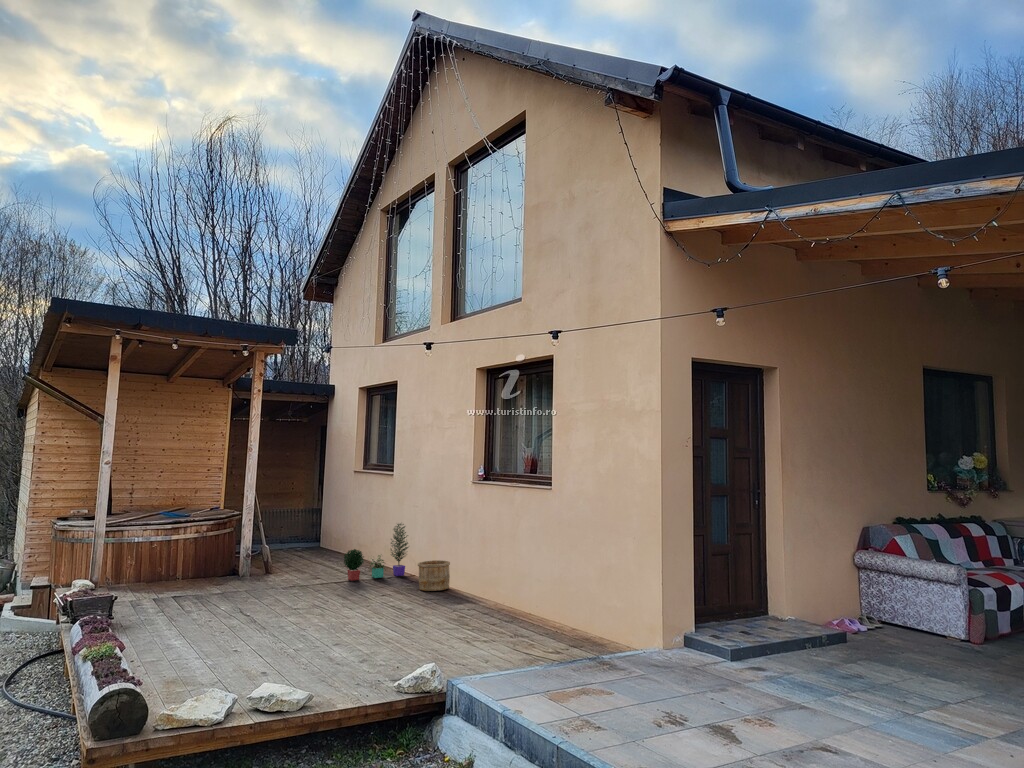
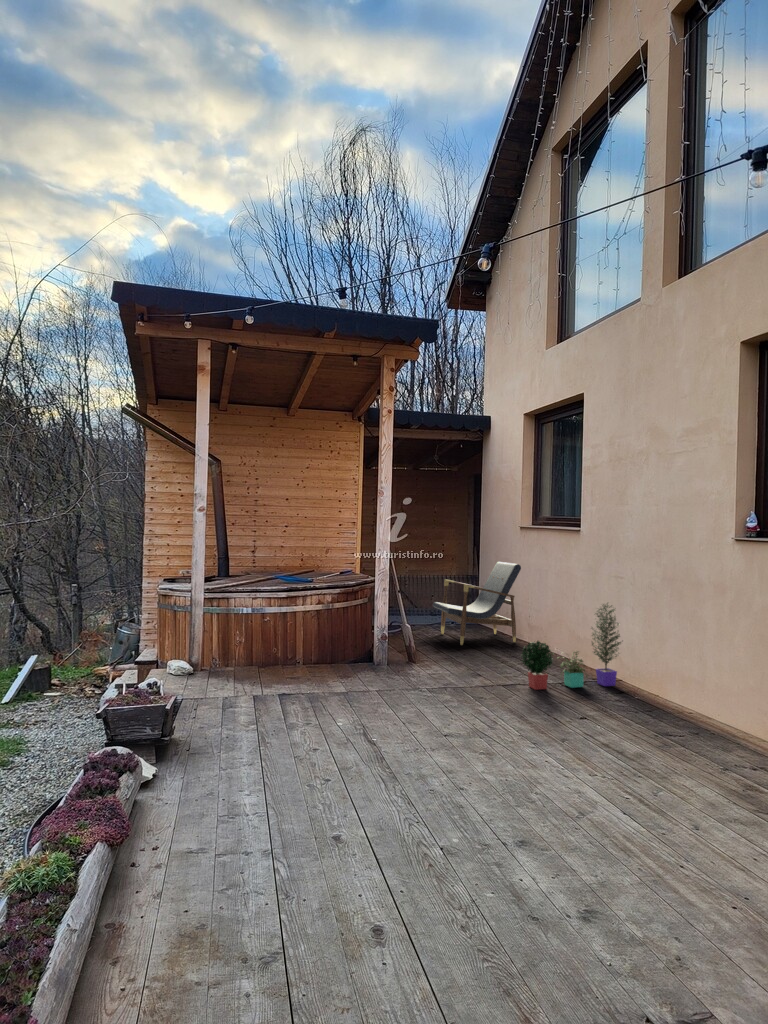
lounge chair: none [287,497,355,560] -> present [433,562,521,645]
wooden bucket: present [418,560,450,591] -> none [657,673,723,731]

